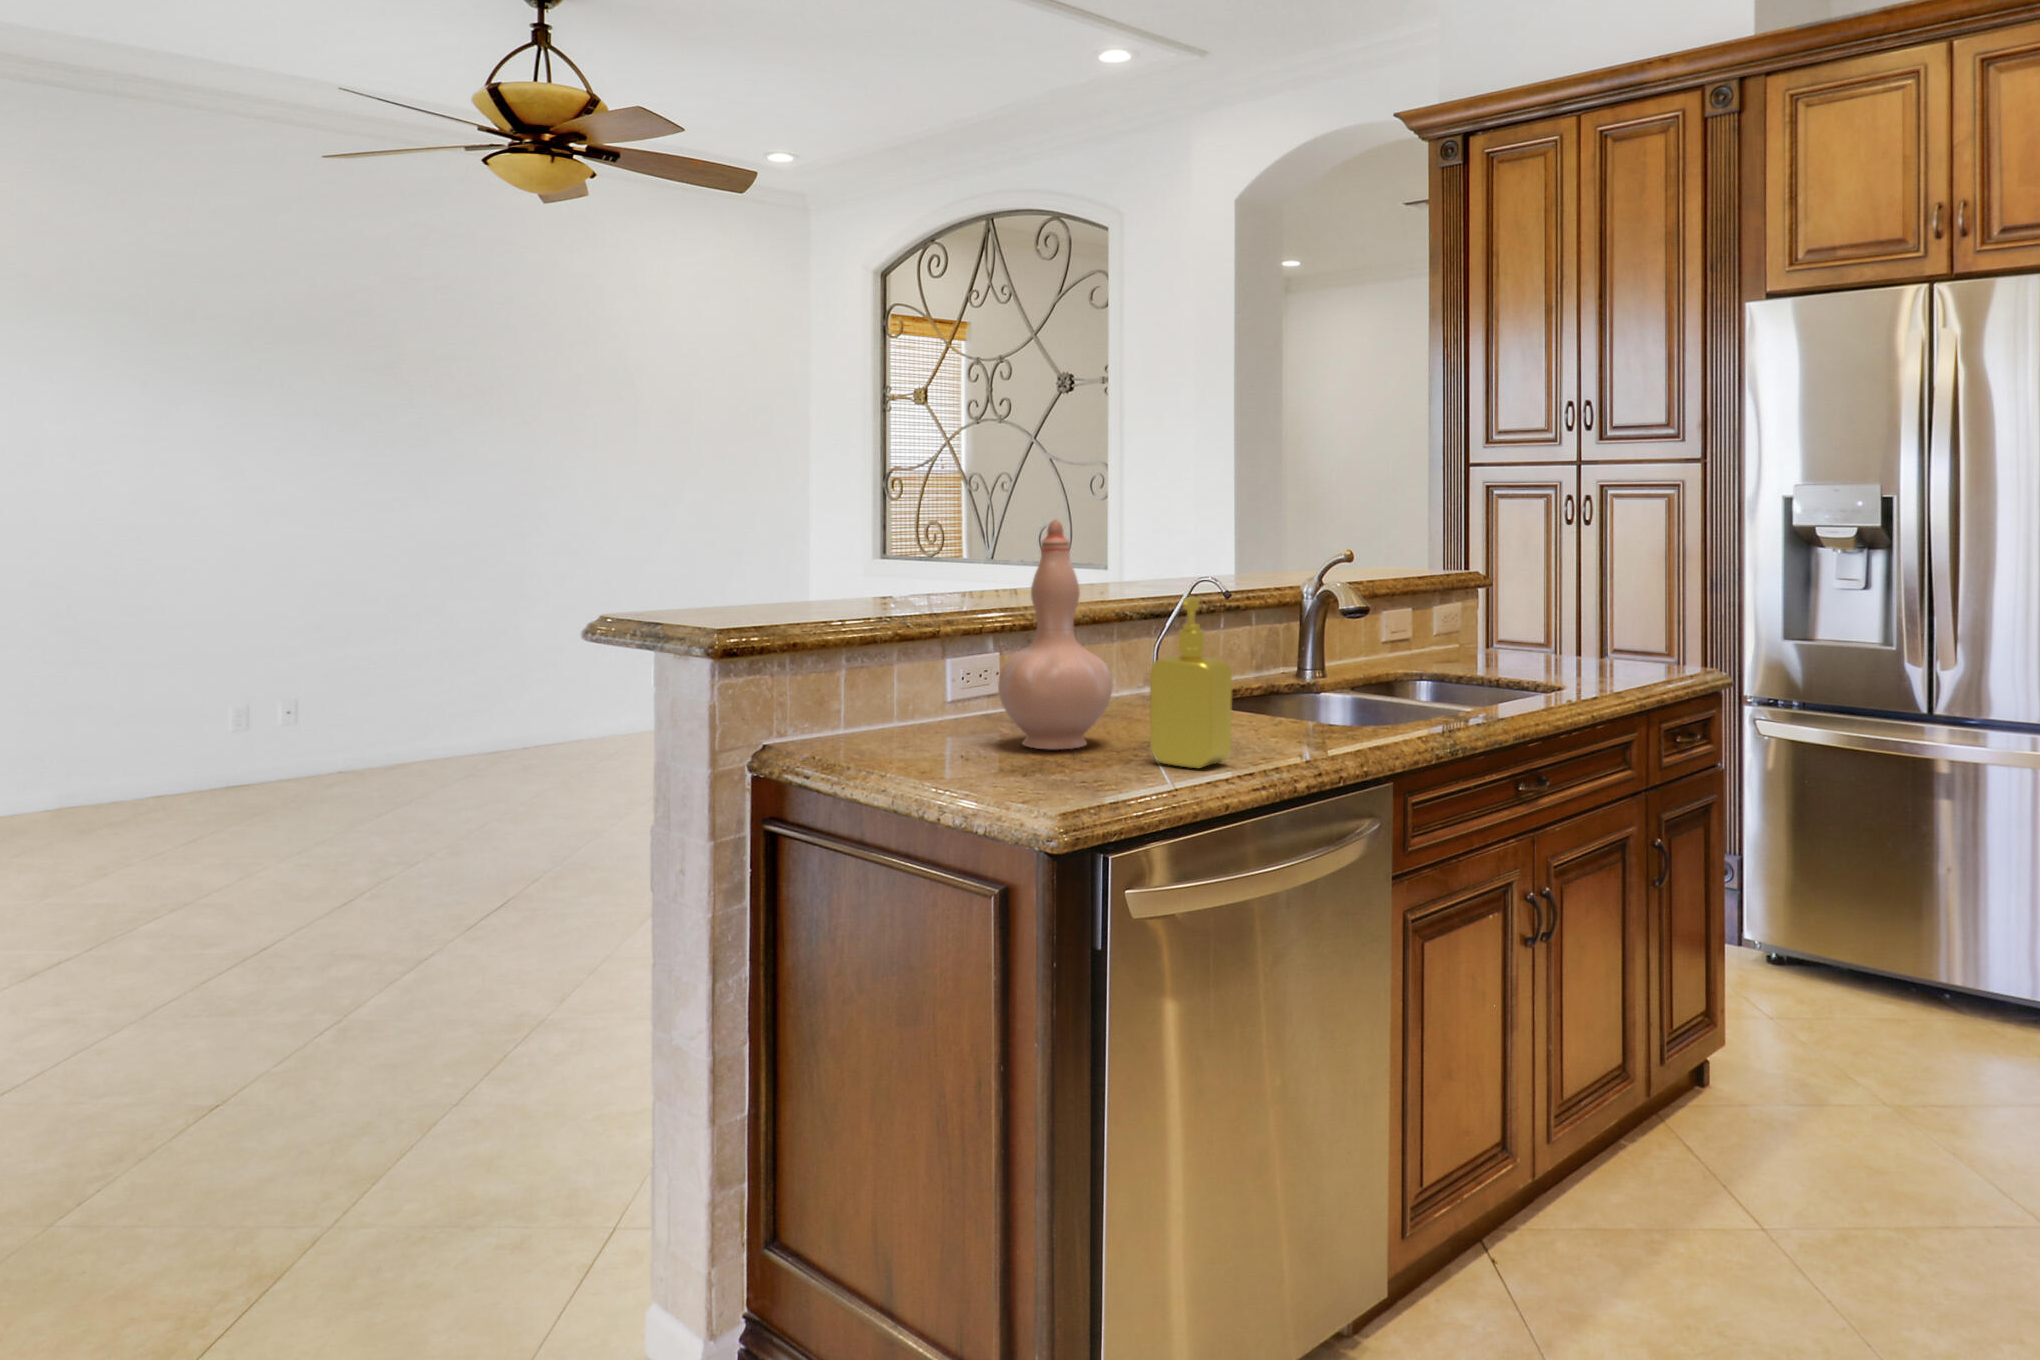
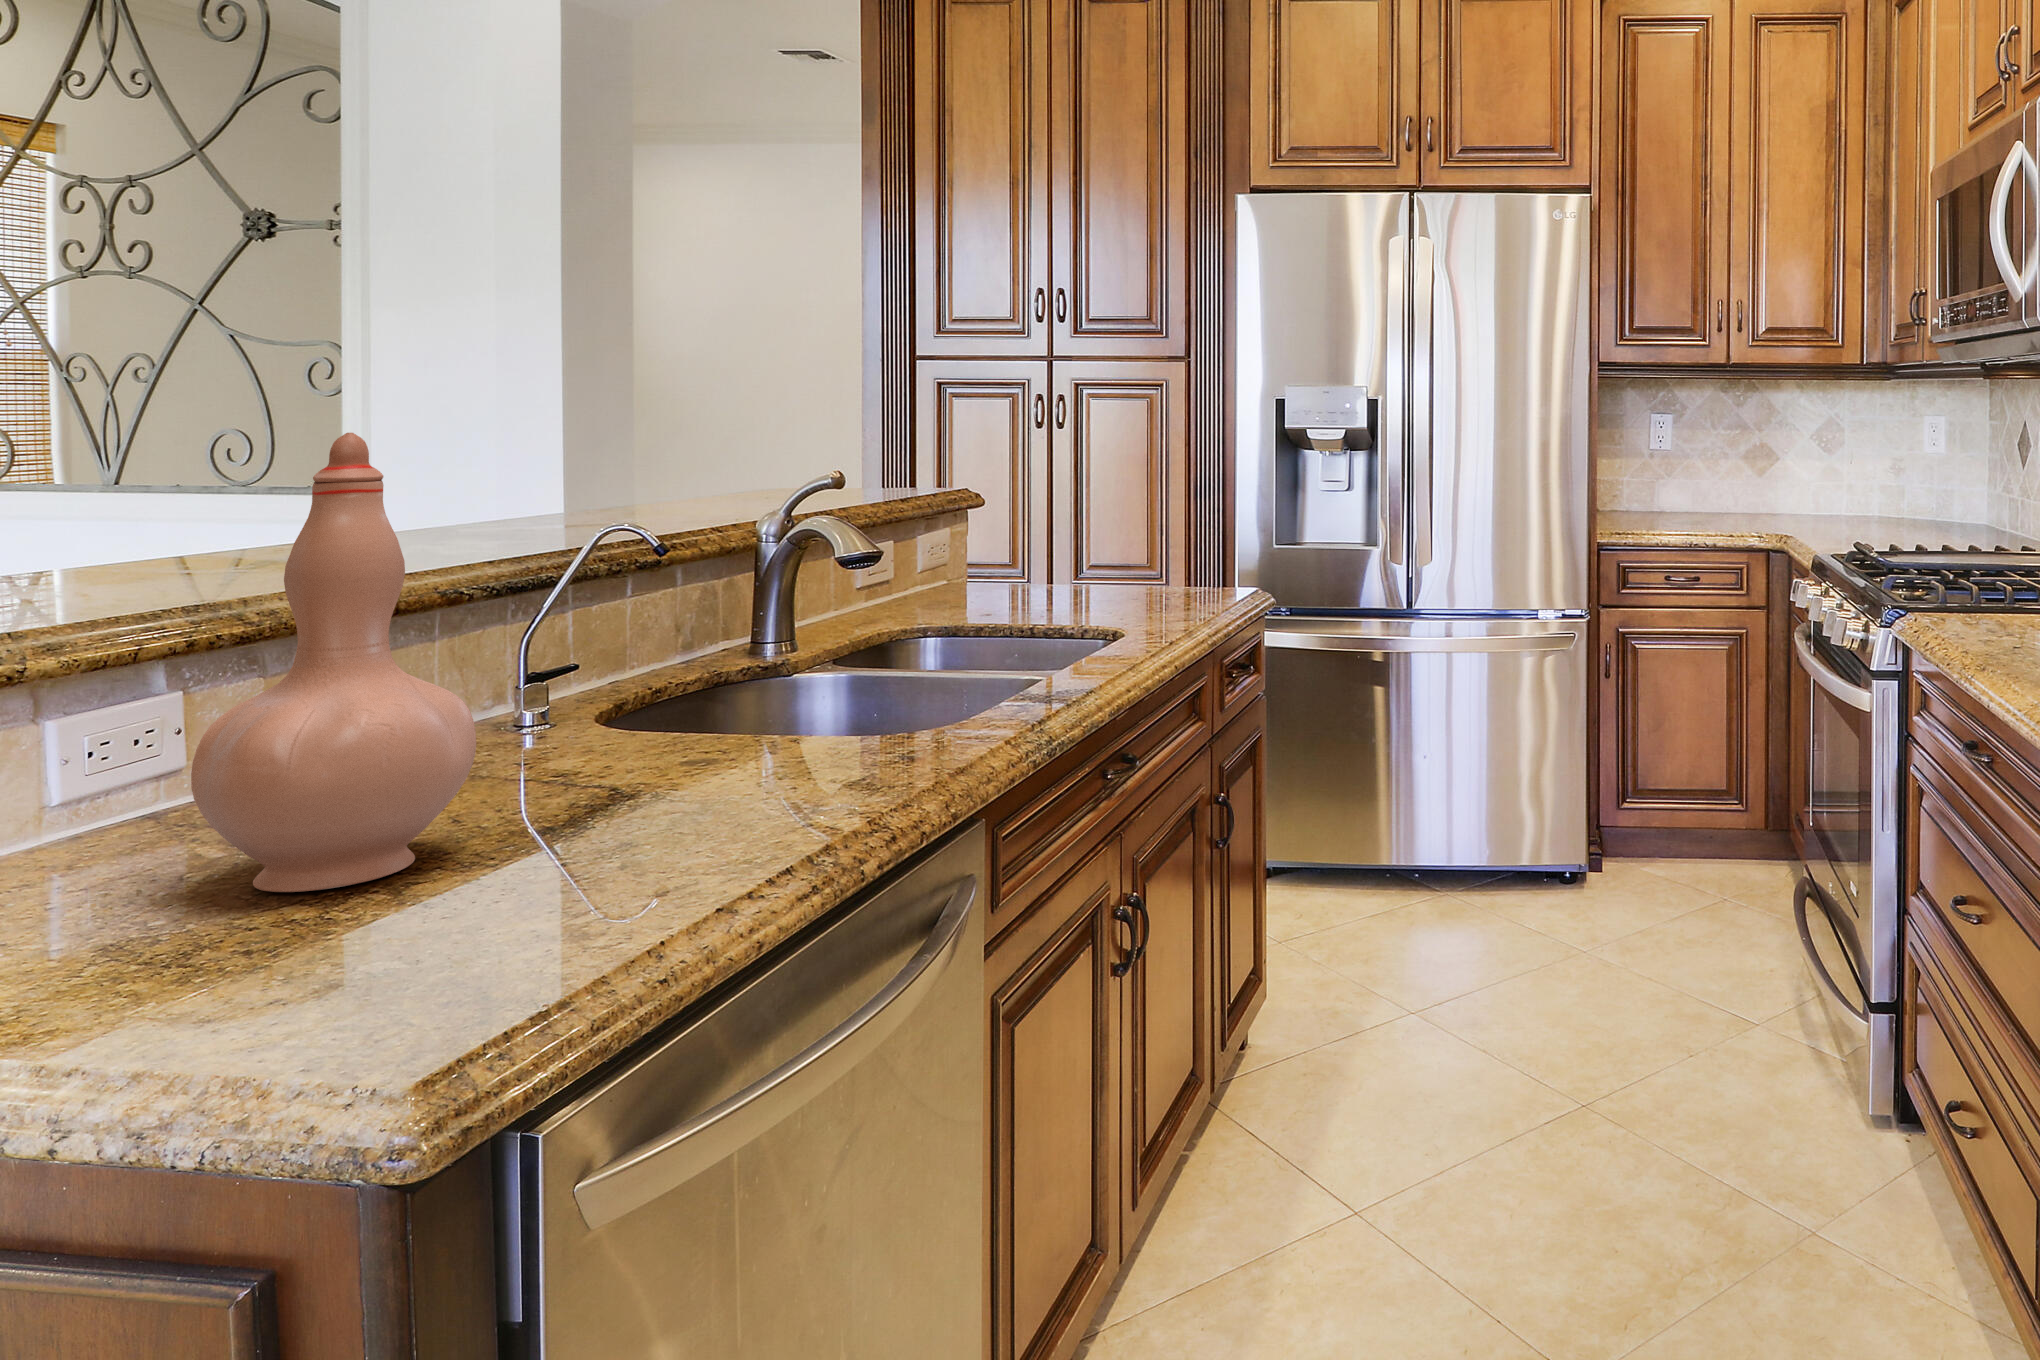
soap dispenser: present [1150,597,1232,769] -> none [577,567,748,880]

